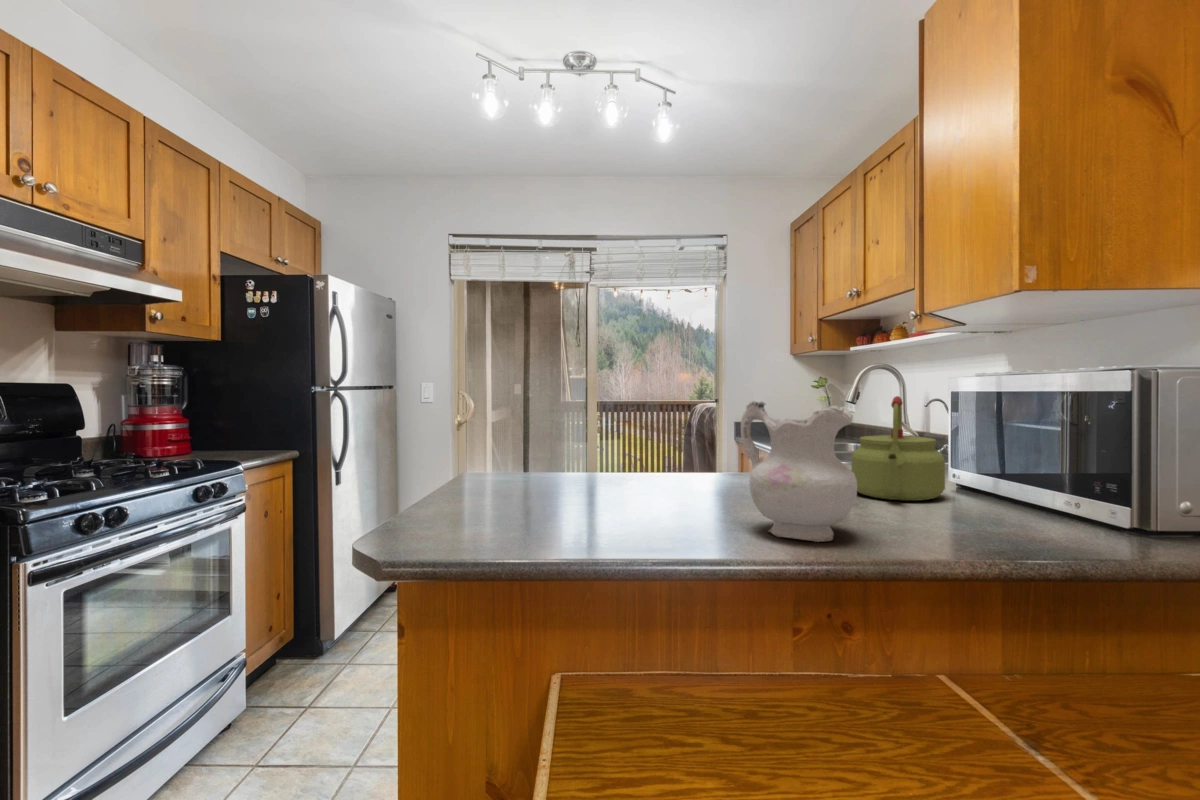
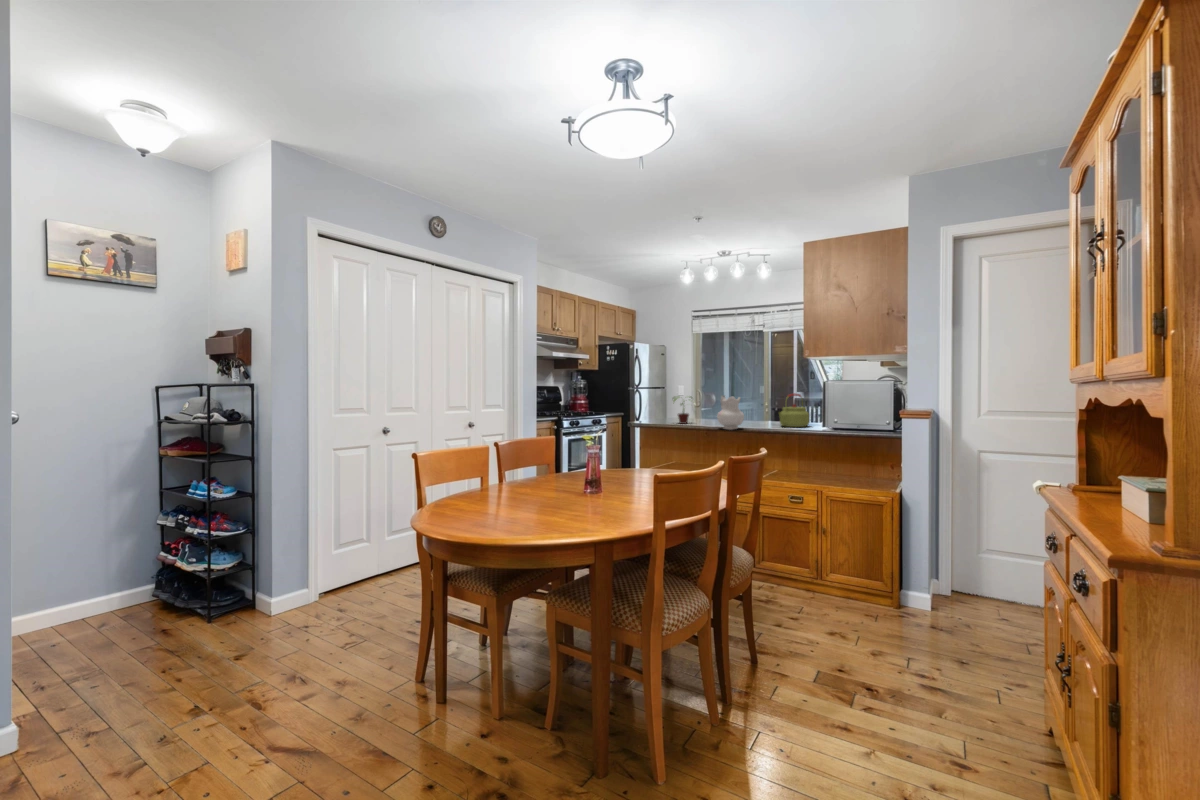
potted plant: none [505,407,597,505] -> present [673,397,692,424]

